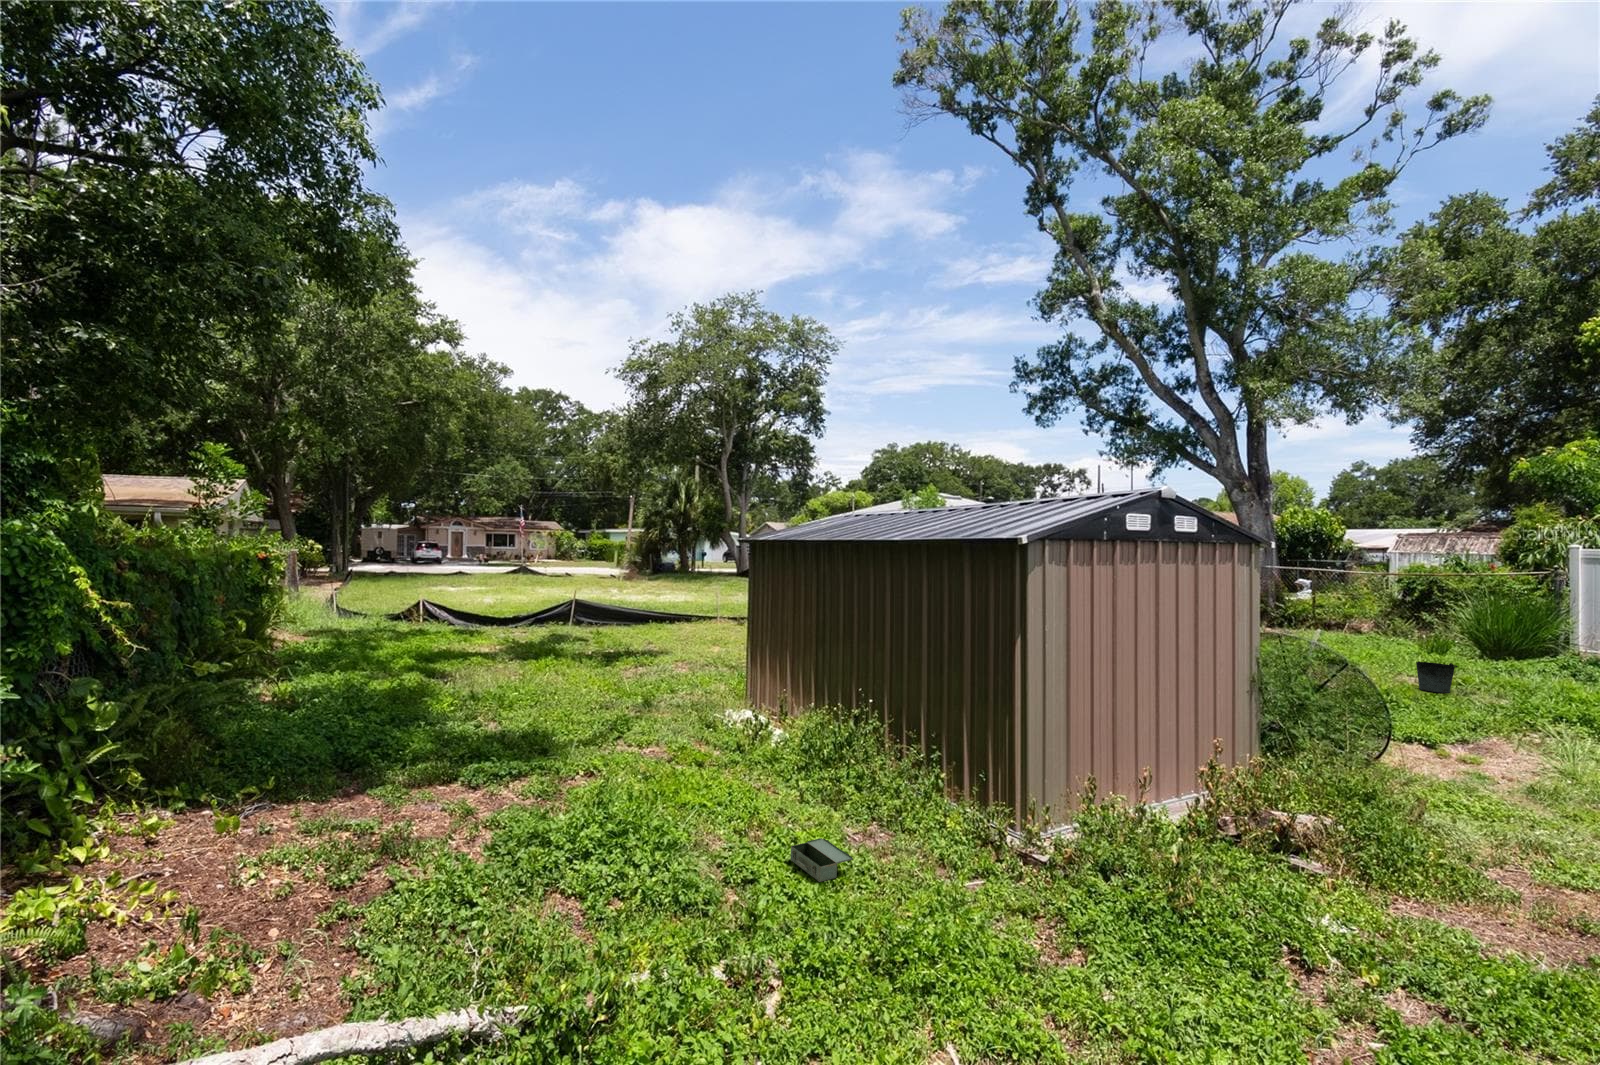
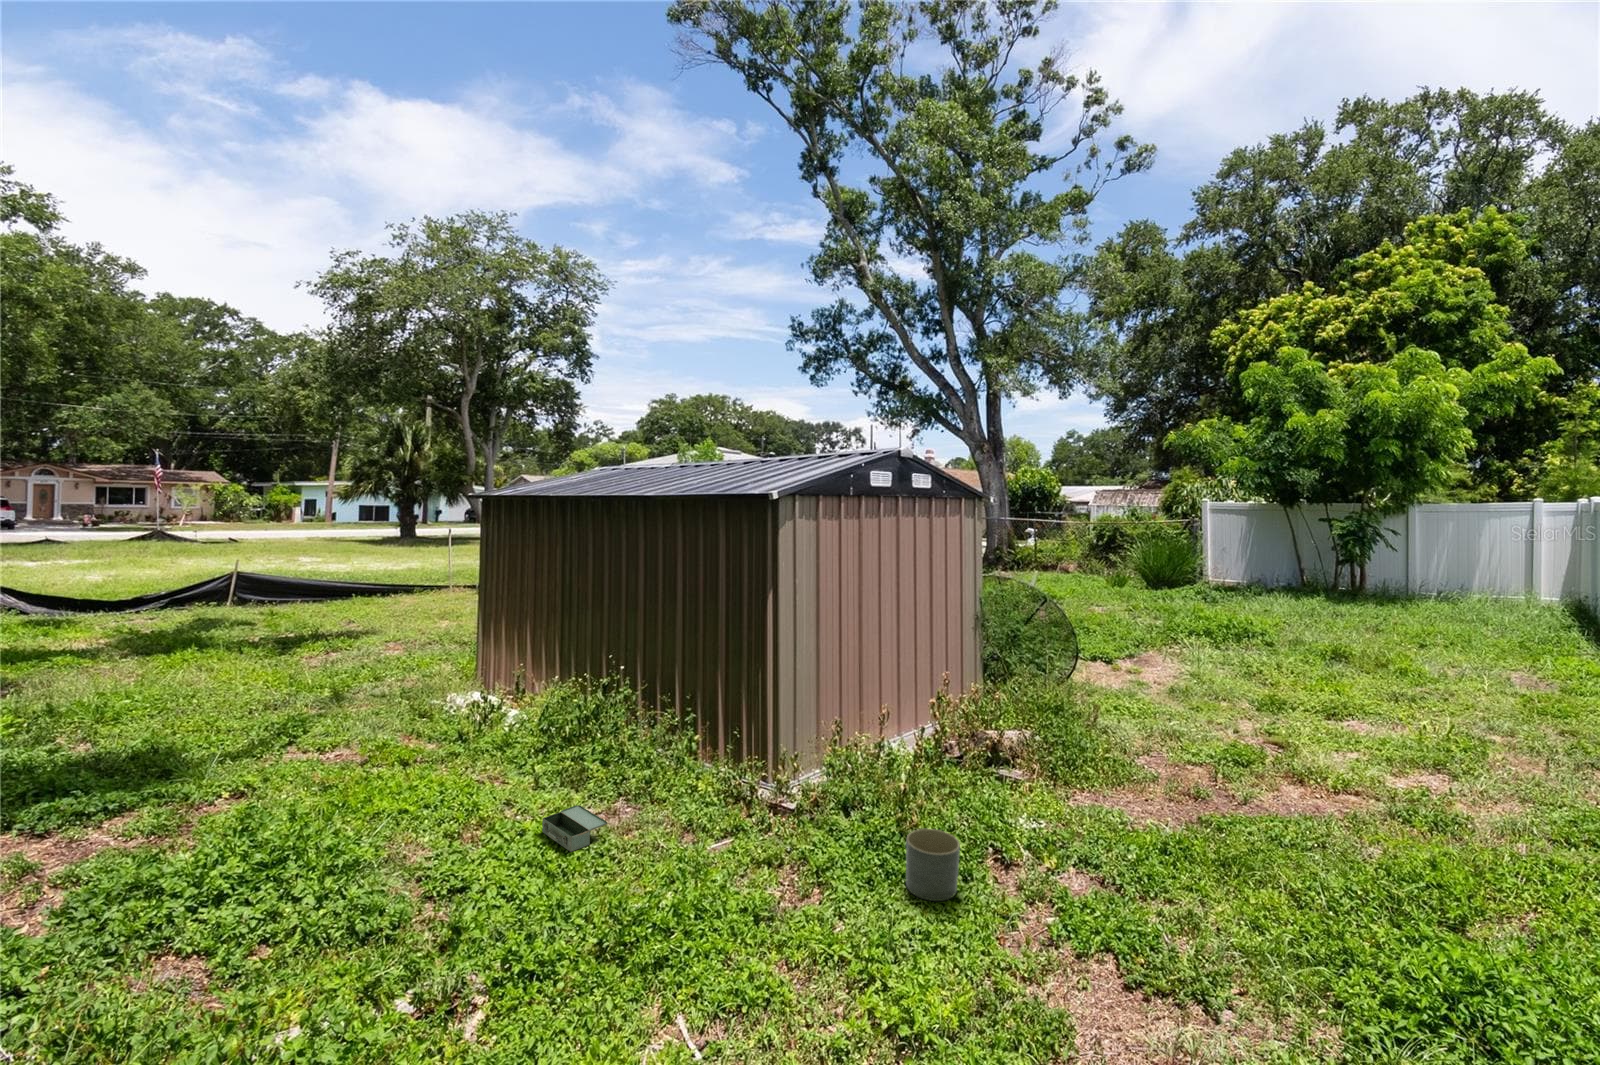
bucket: present [1416,661,1458,693] -> none [1099,591,1127,615]
planter: none [1184,908,1251,992] -> present [906,829,960,901]

